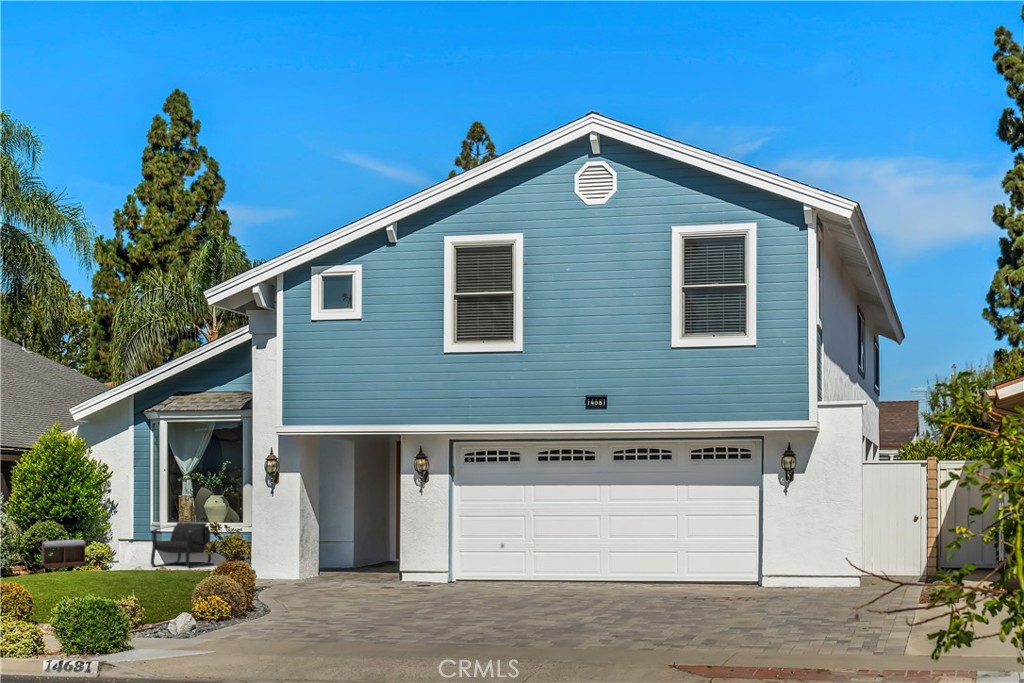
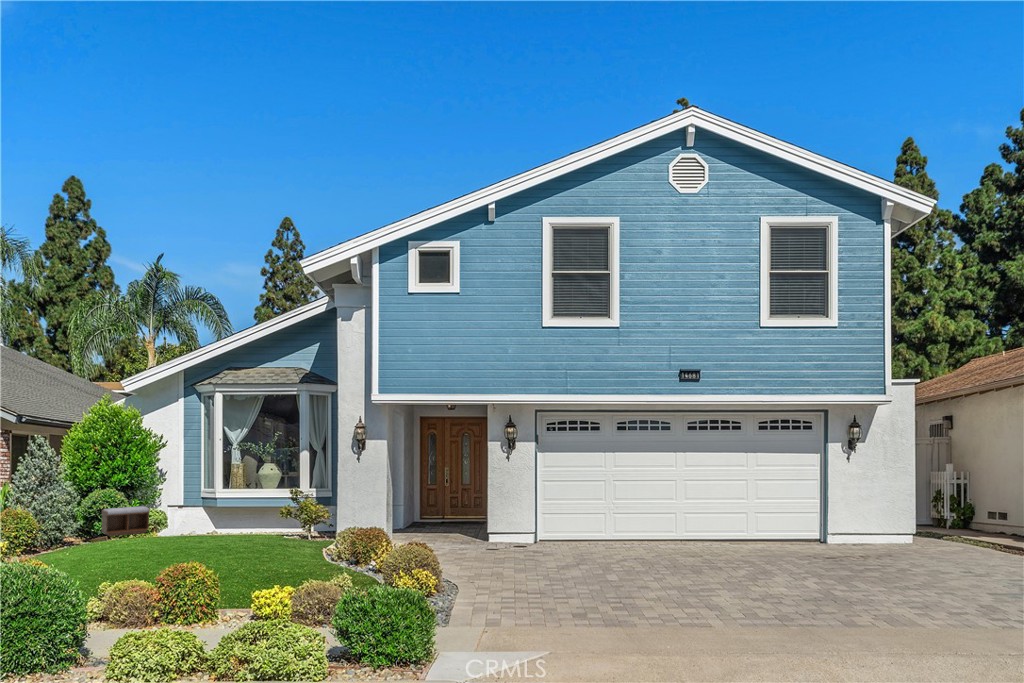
armchair: present [151,522,211,567] -> none [220,488,277,533]

